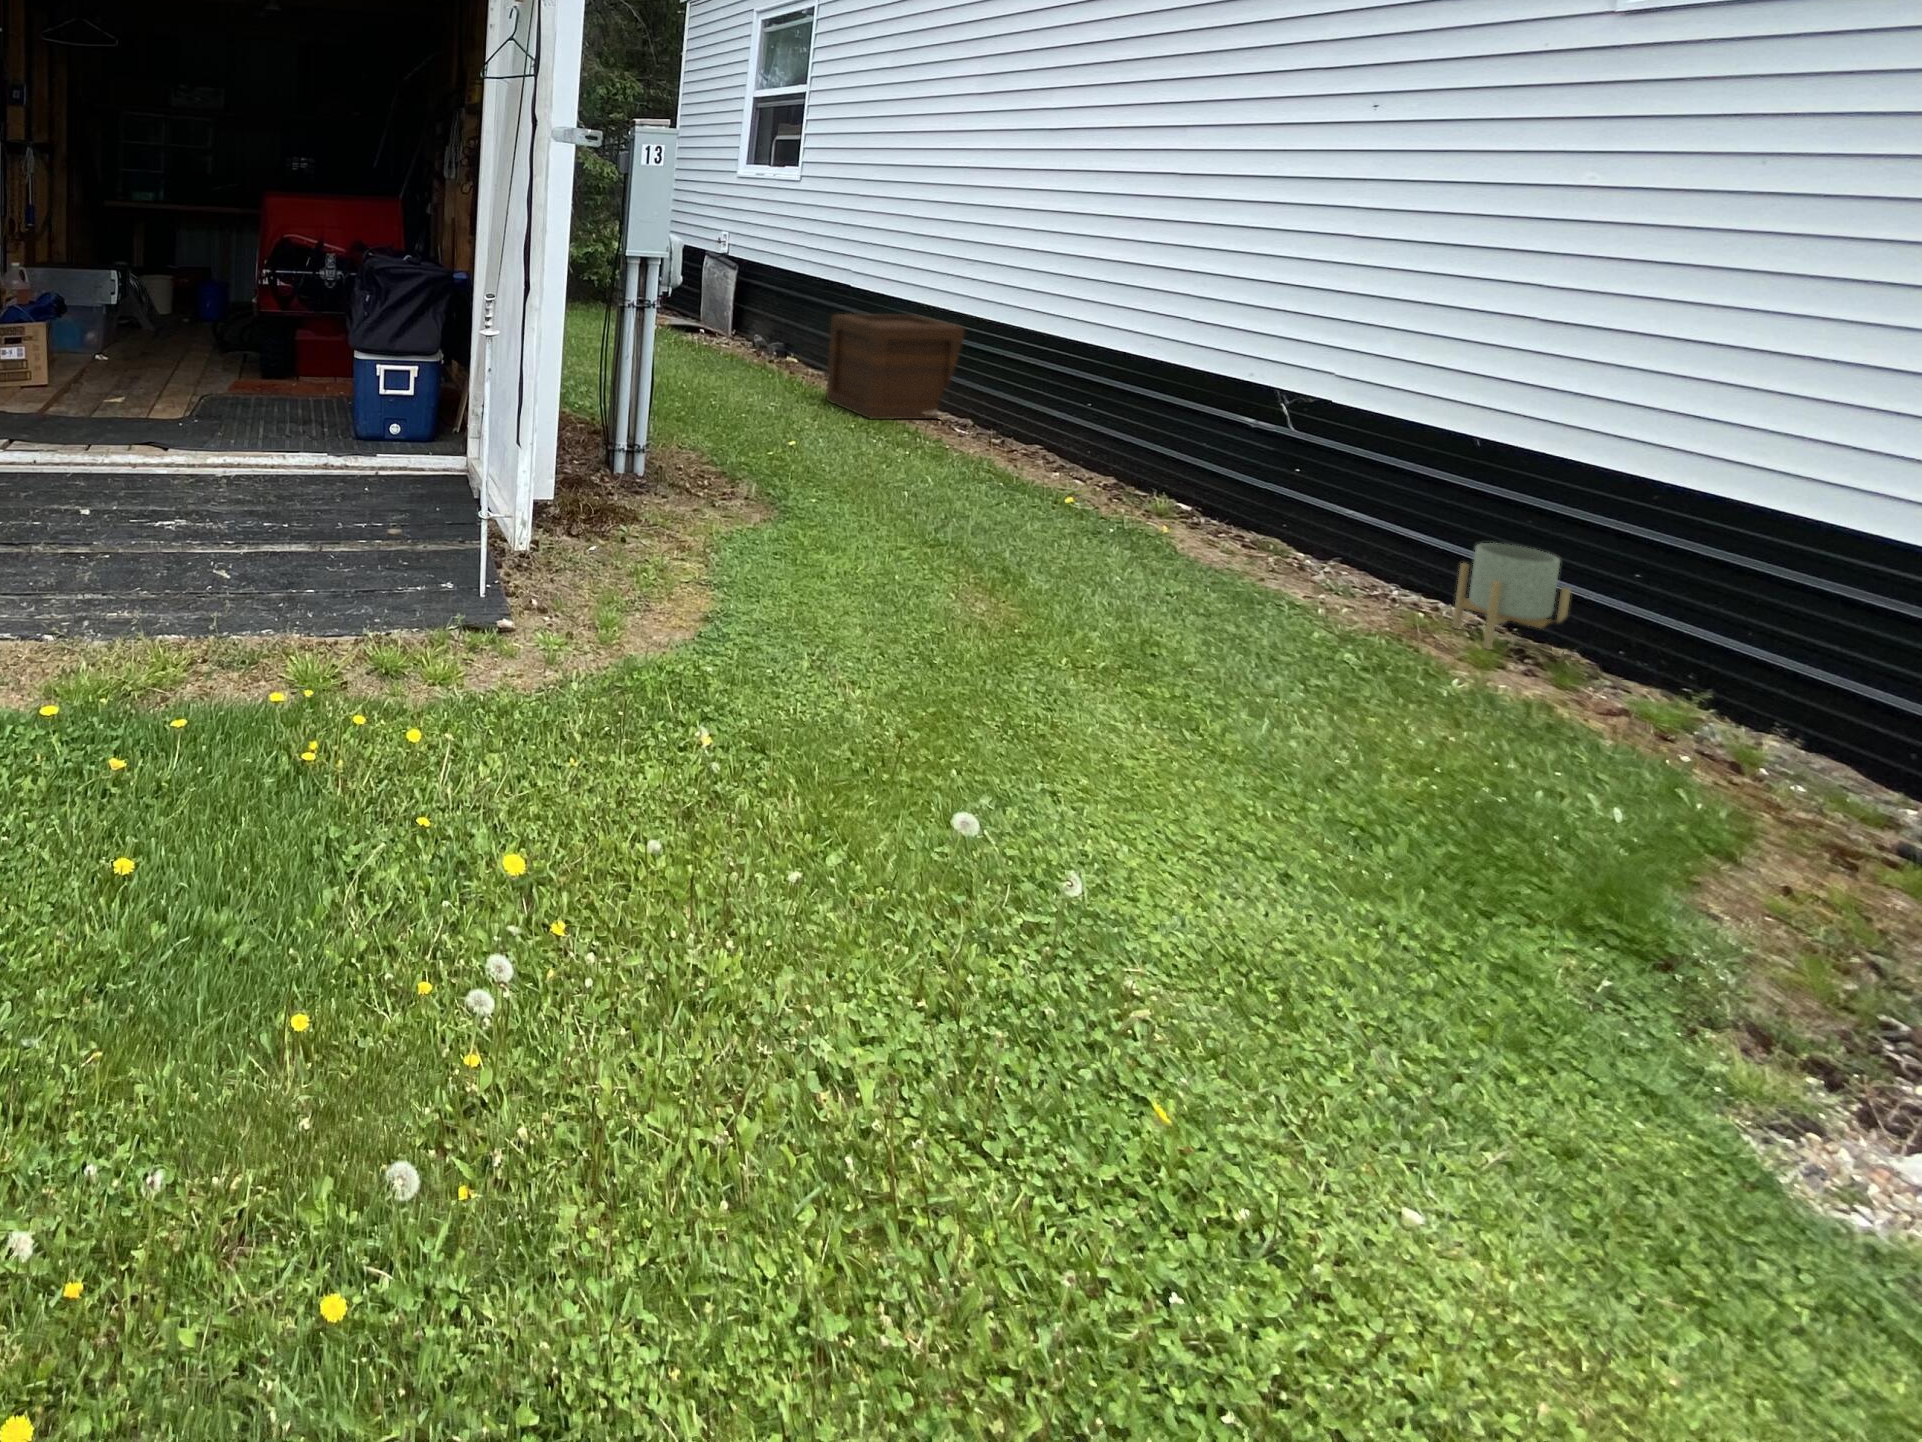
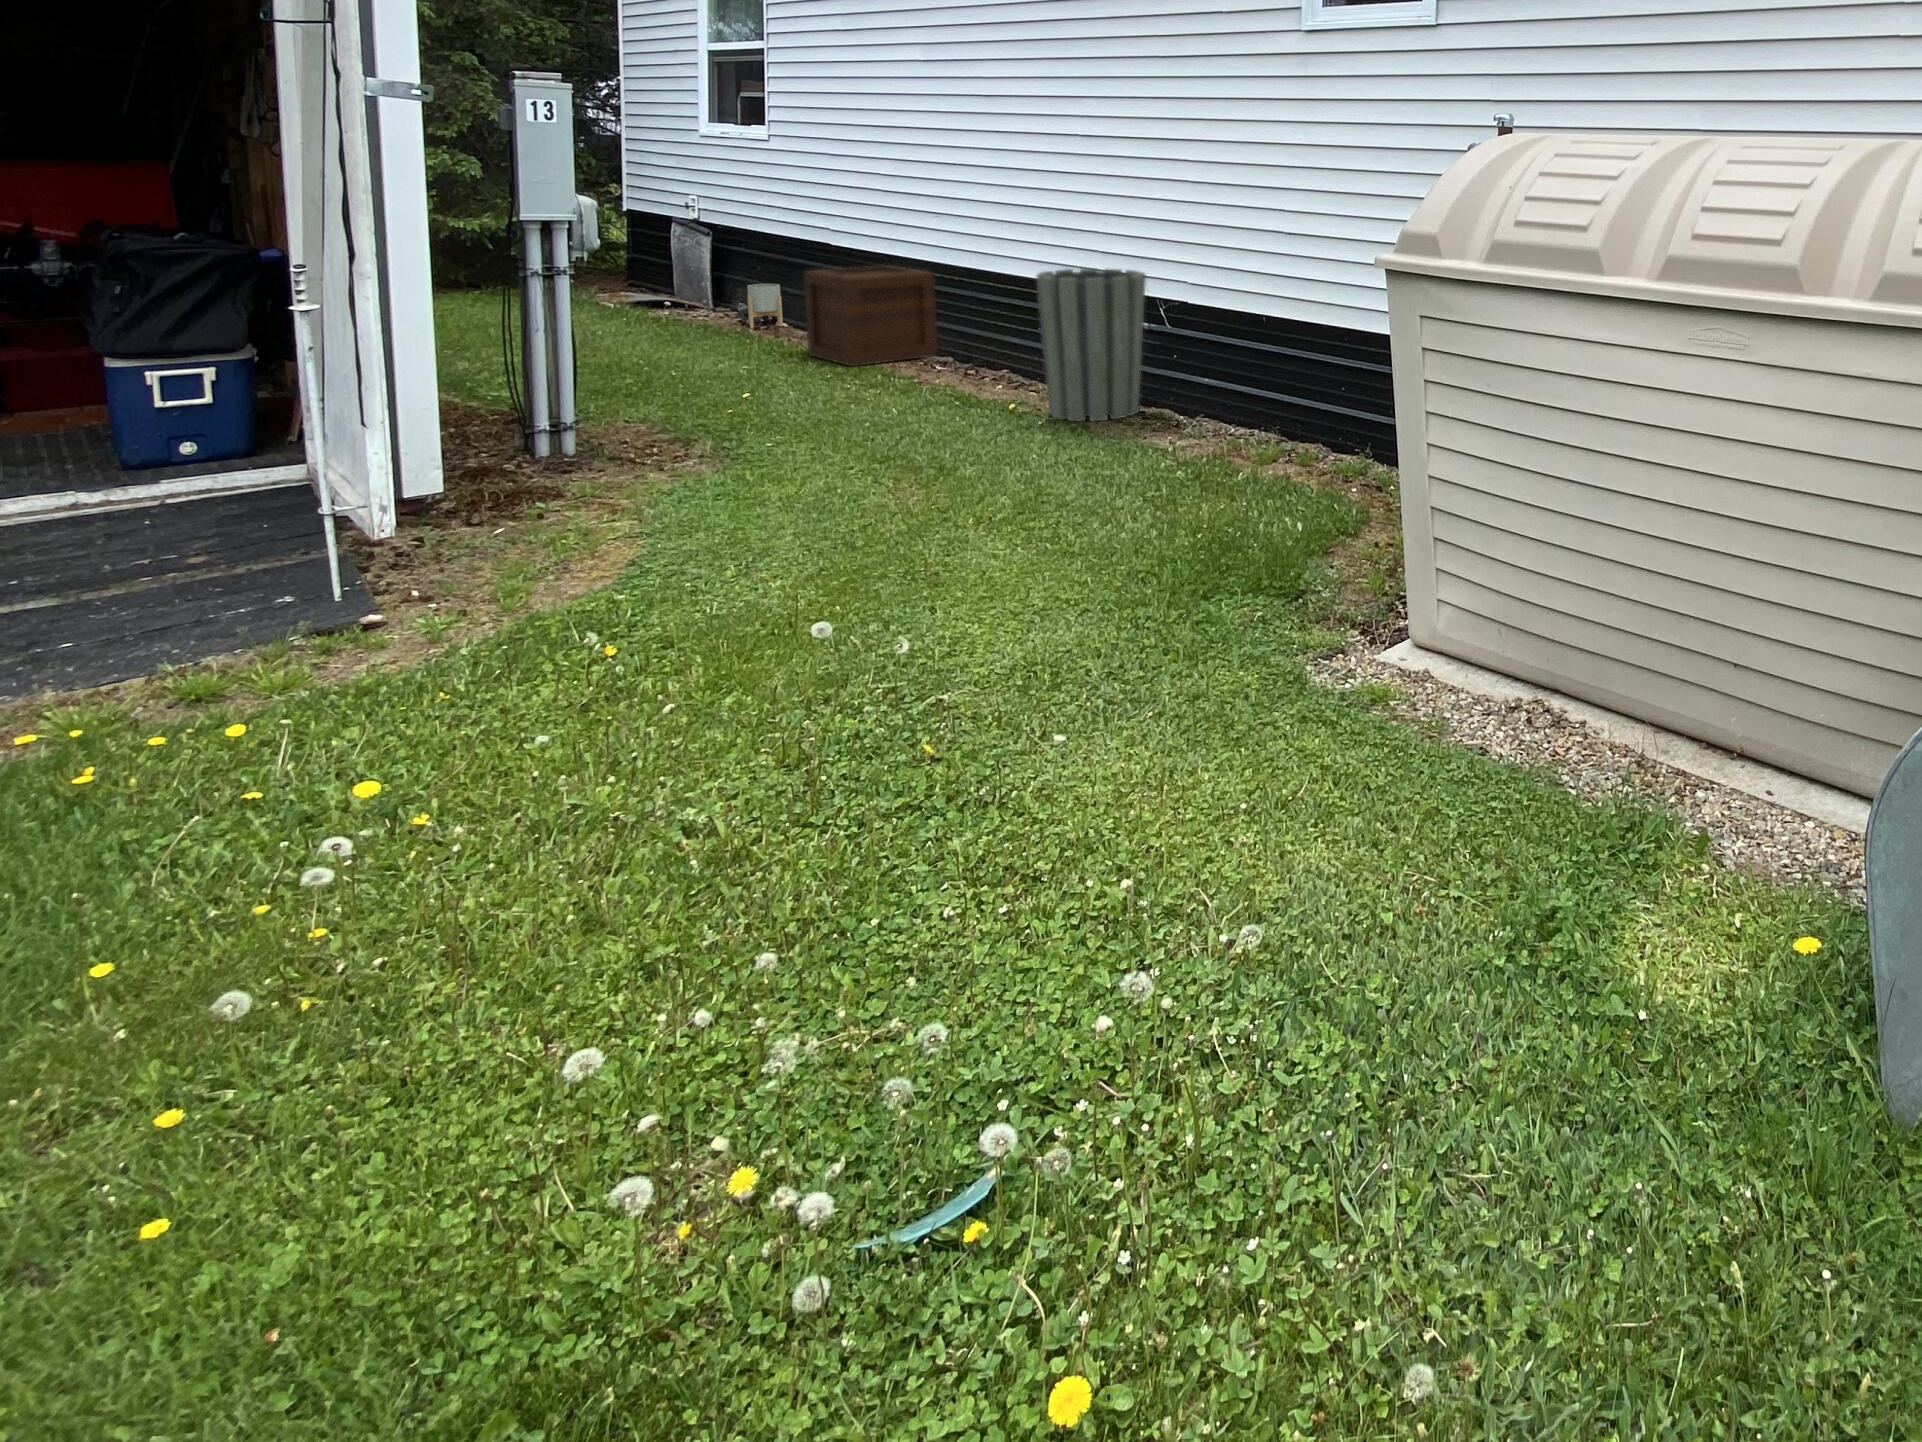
trash can: none [1113,343,1270,540] -> present [1037,269,1146,421]
planter: present [1453,543,1571,657] -> present [747,284,783,328]

